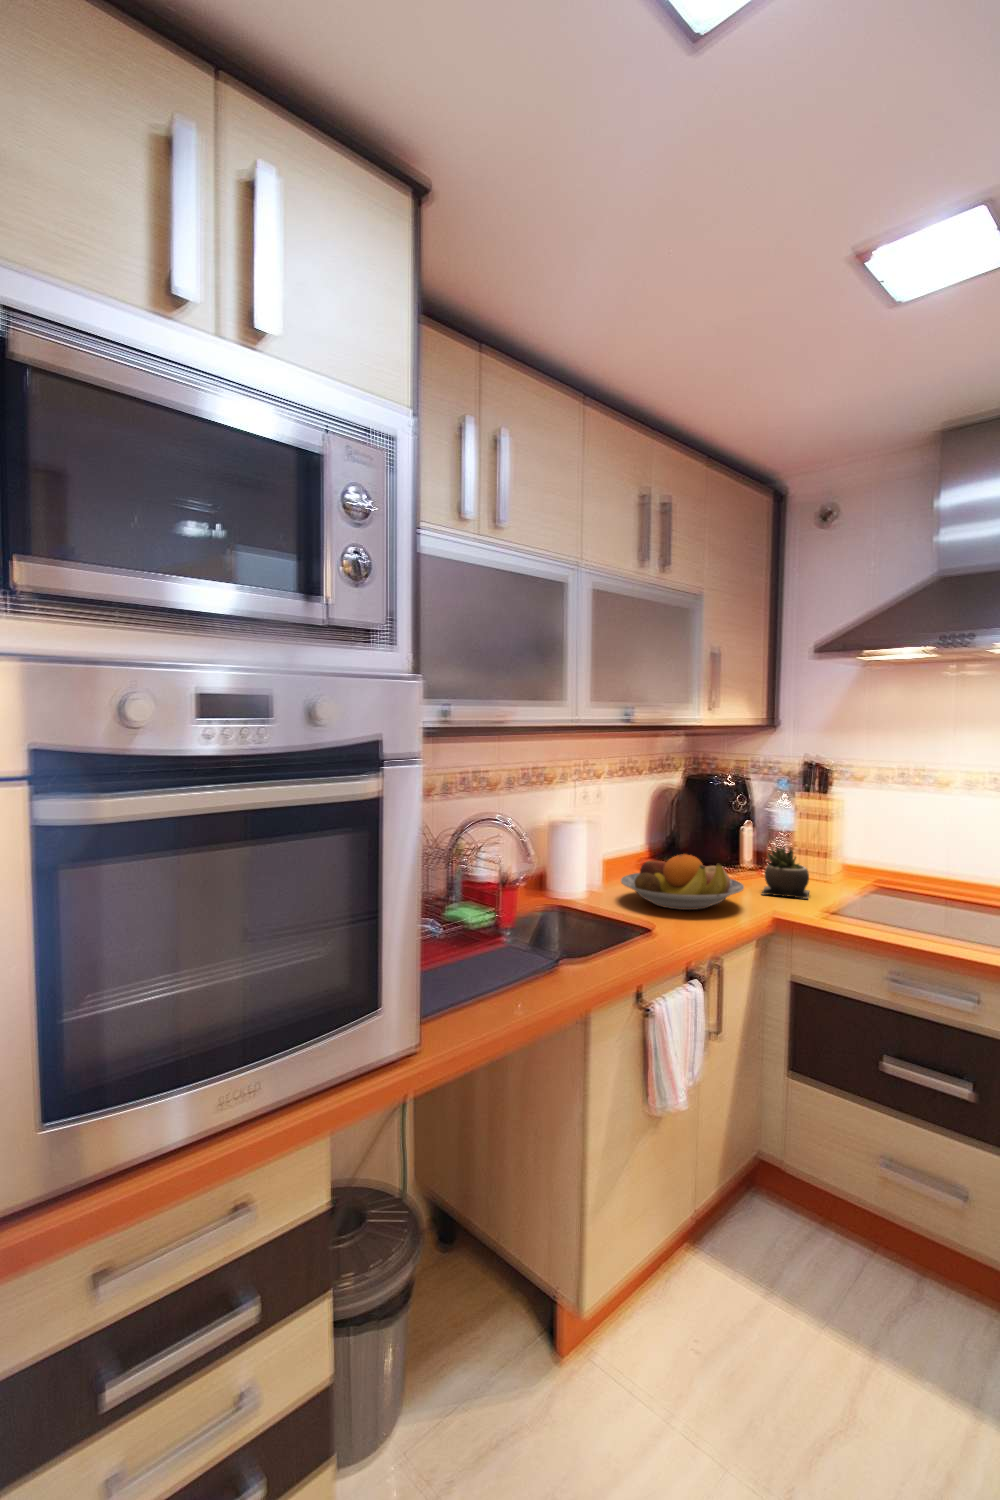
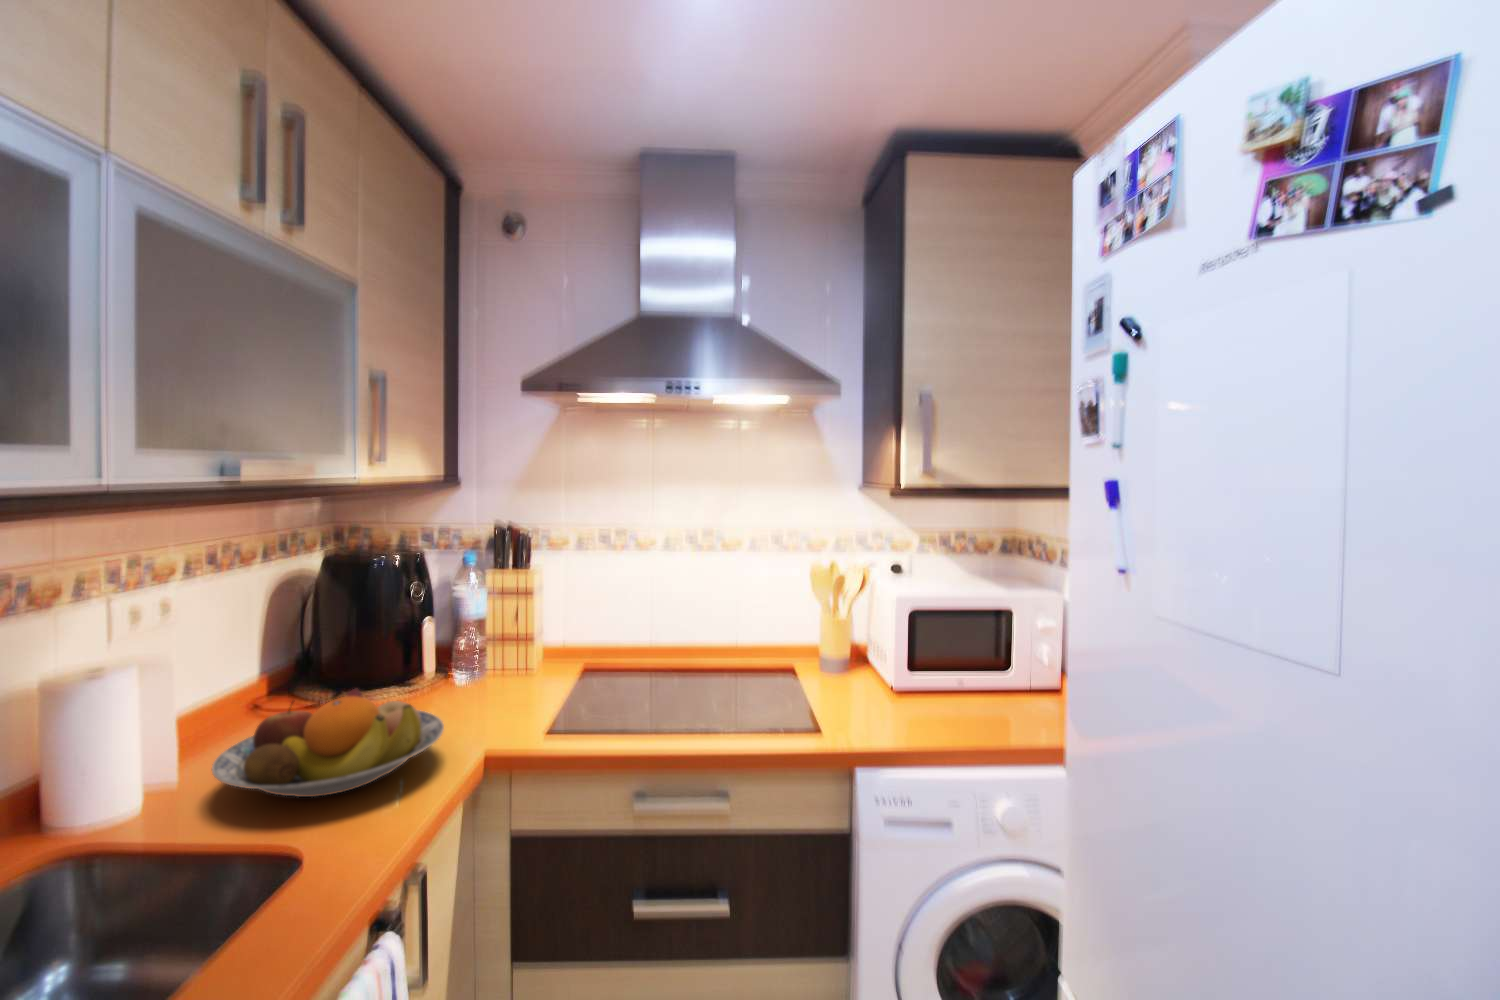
succulent plant: present [762,847,809,899] -> none [457,641,521,716]

